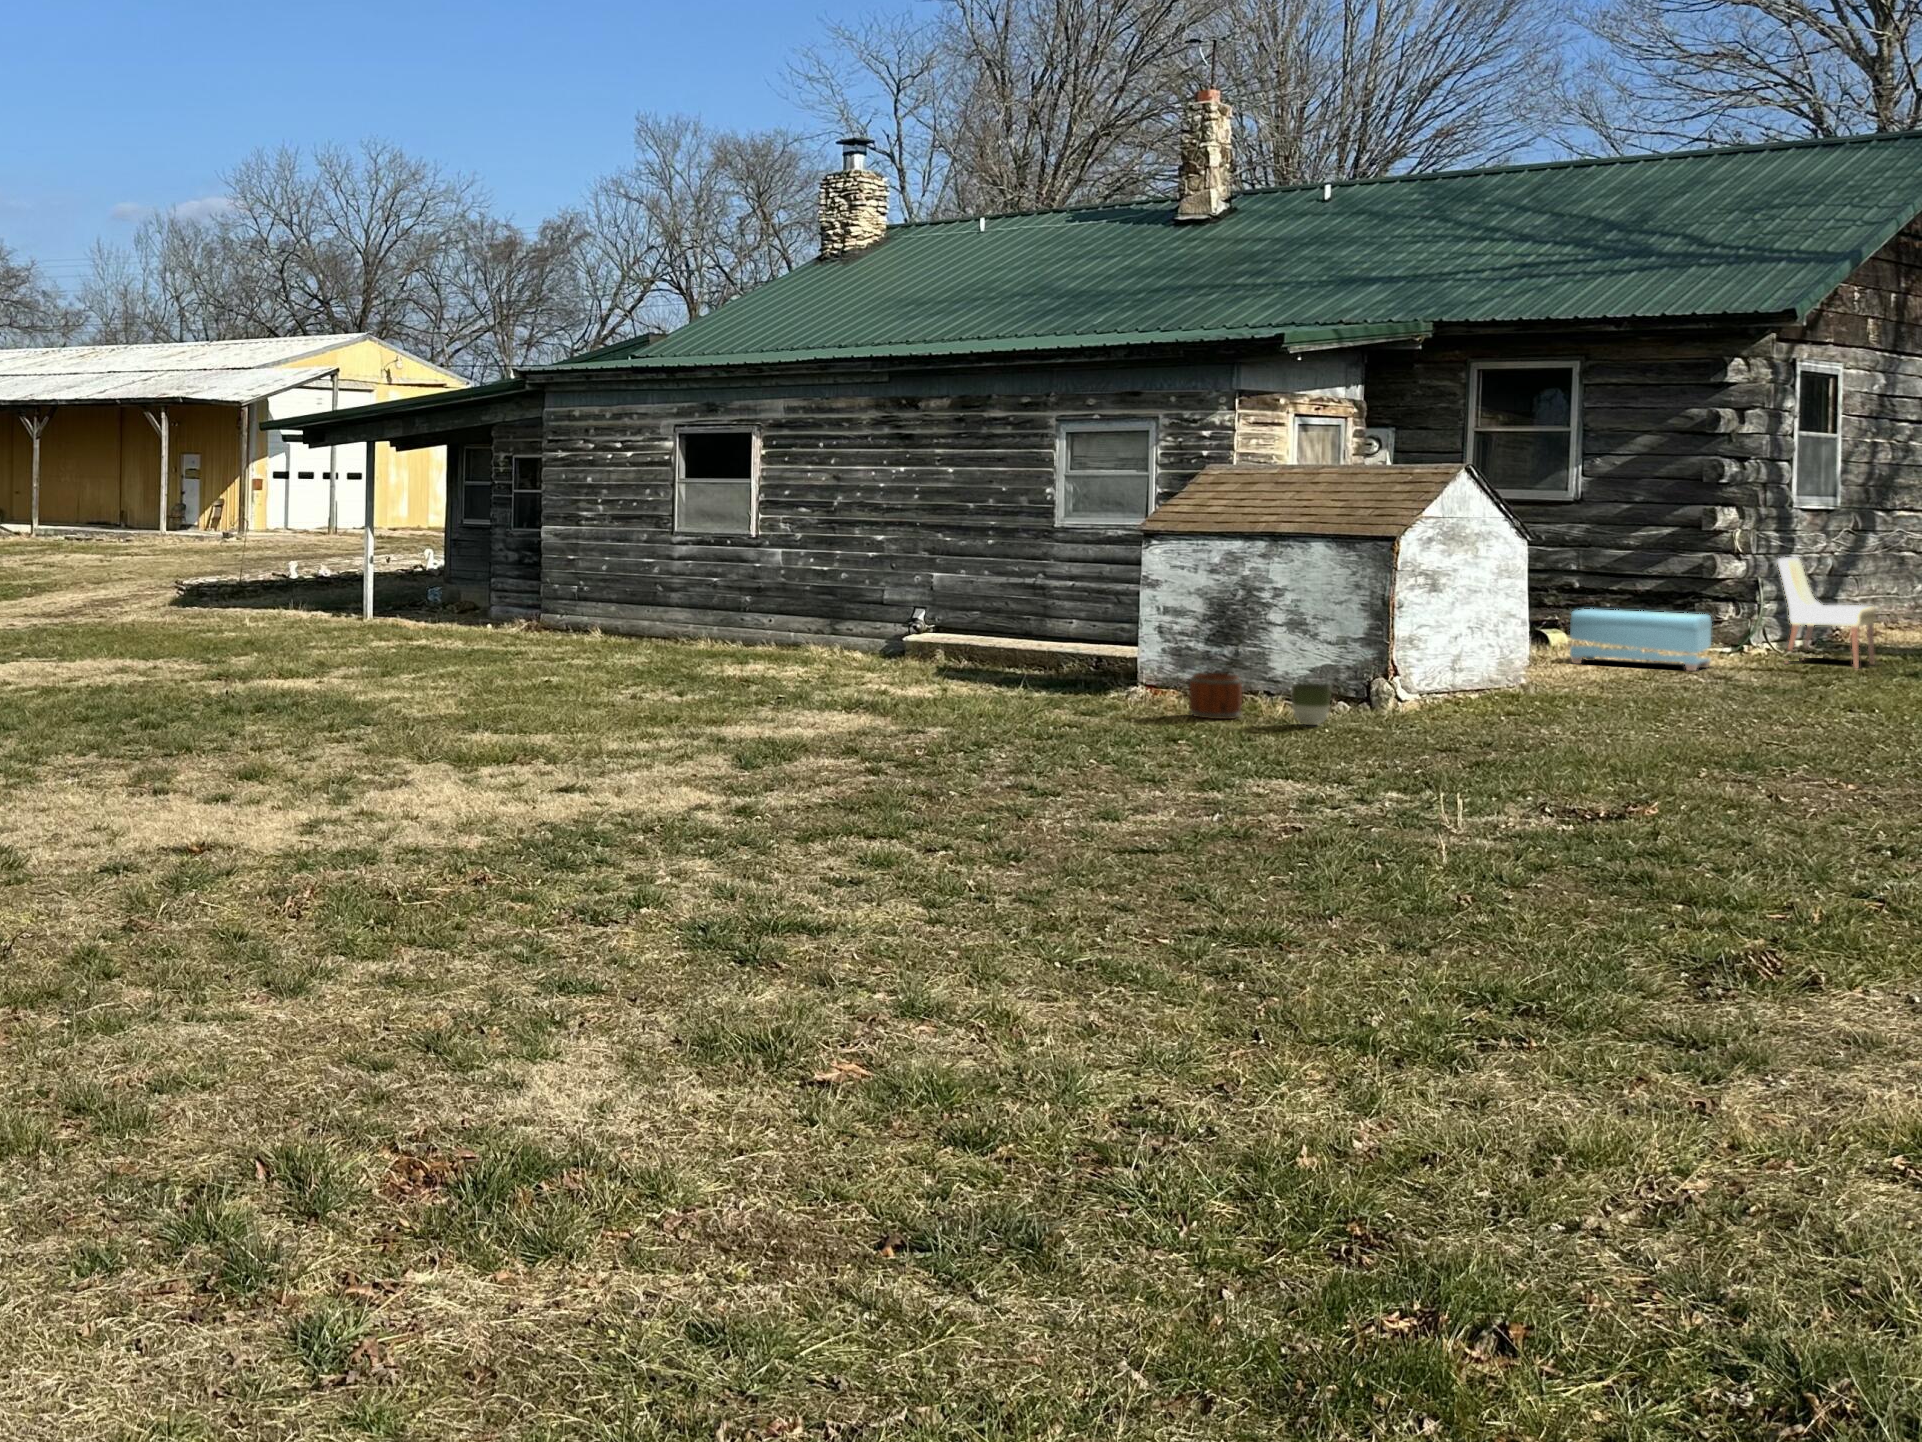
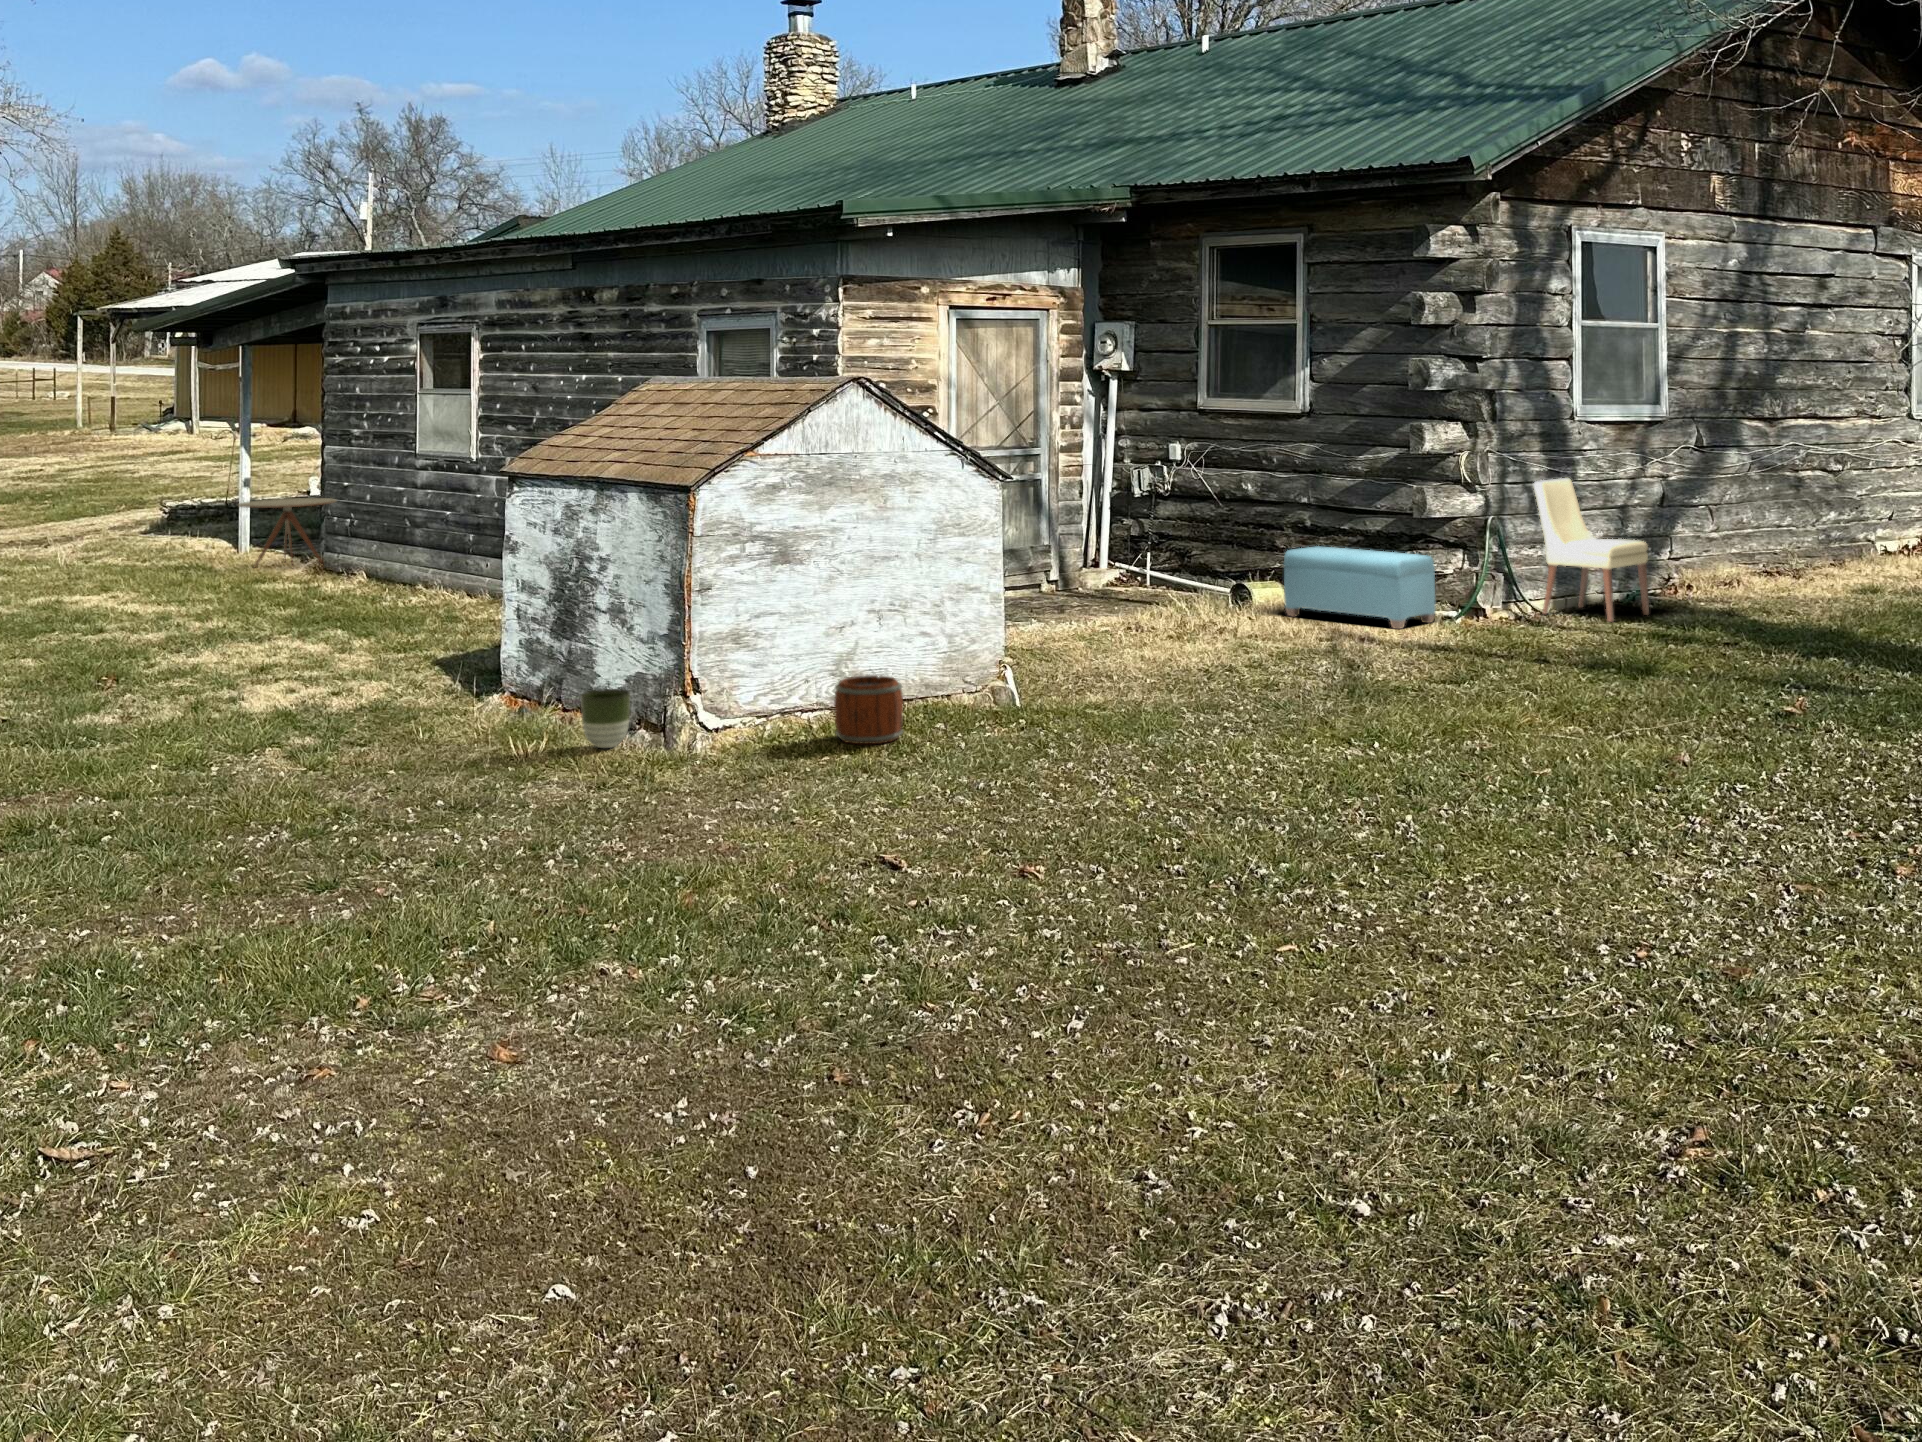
round table: none [512,572,592,630] -> present [238,498,336,568]
bucket: present [1189,673,1242,719] -> present [834,675,904,744]

